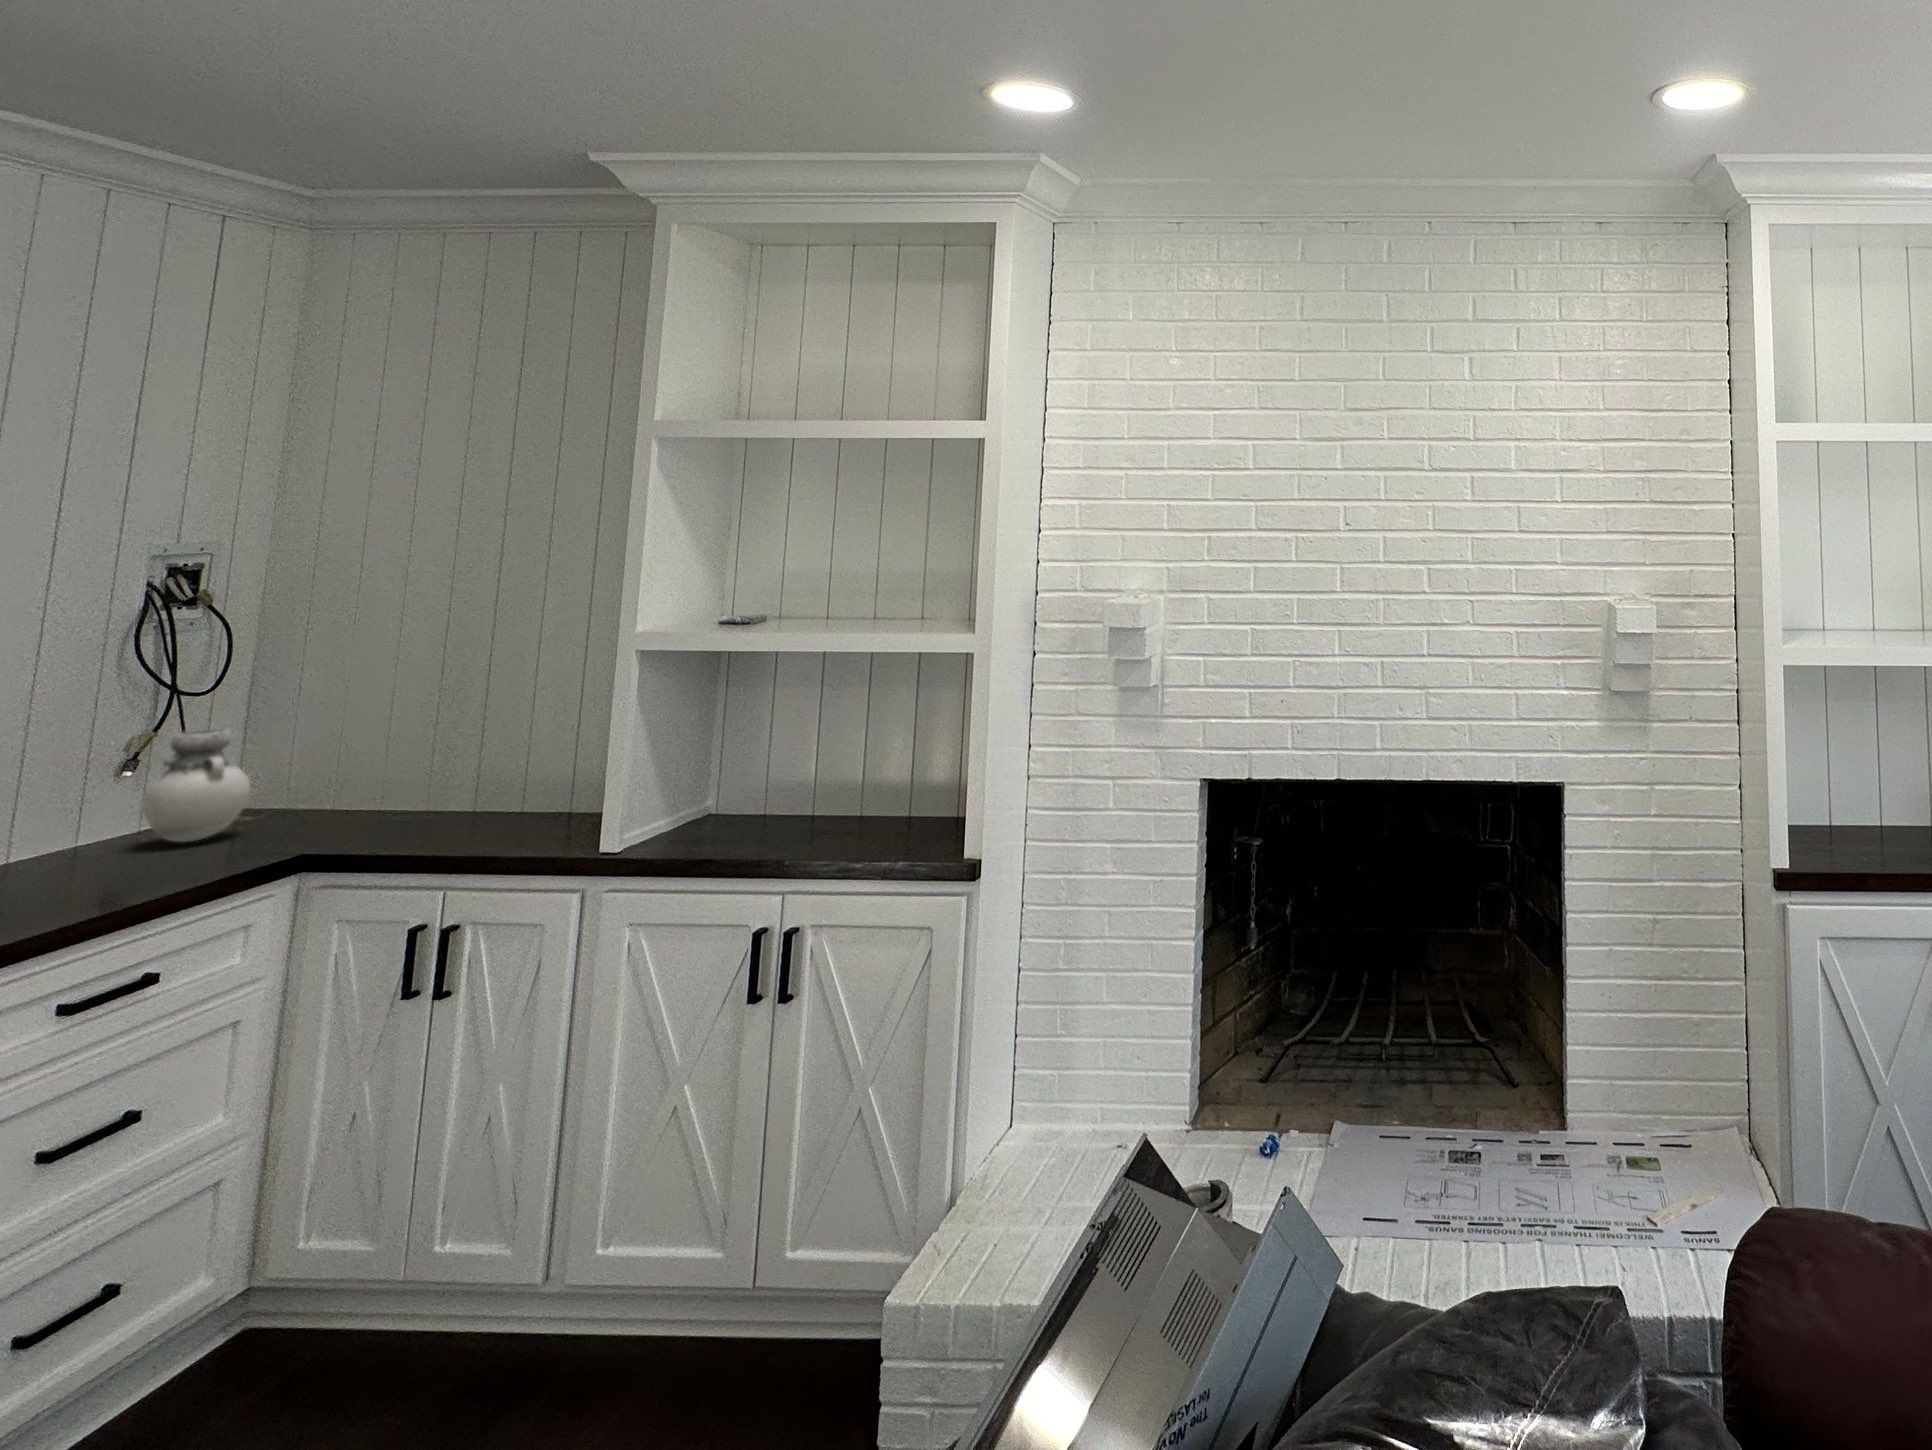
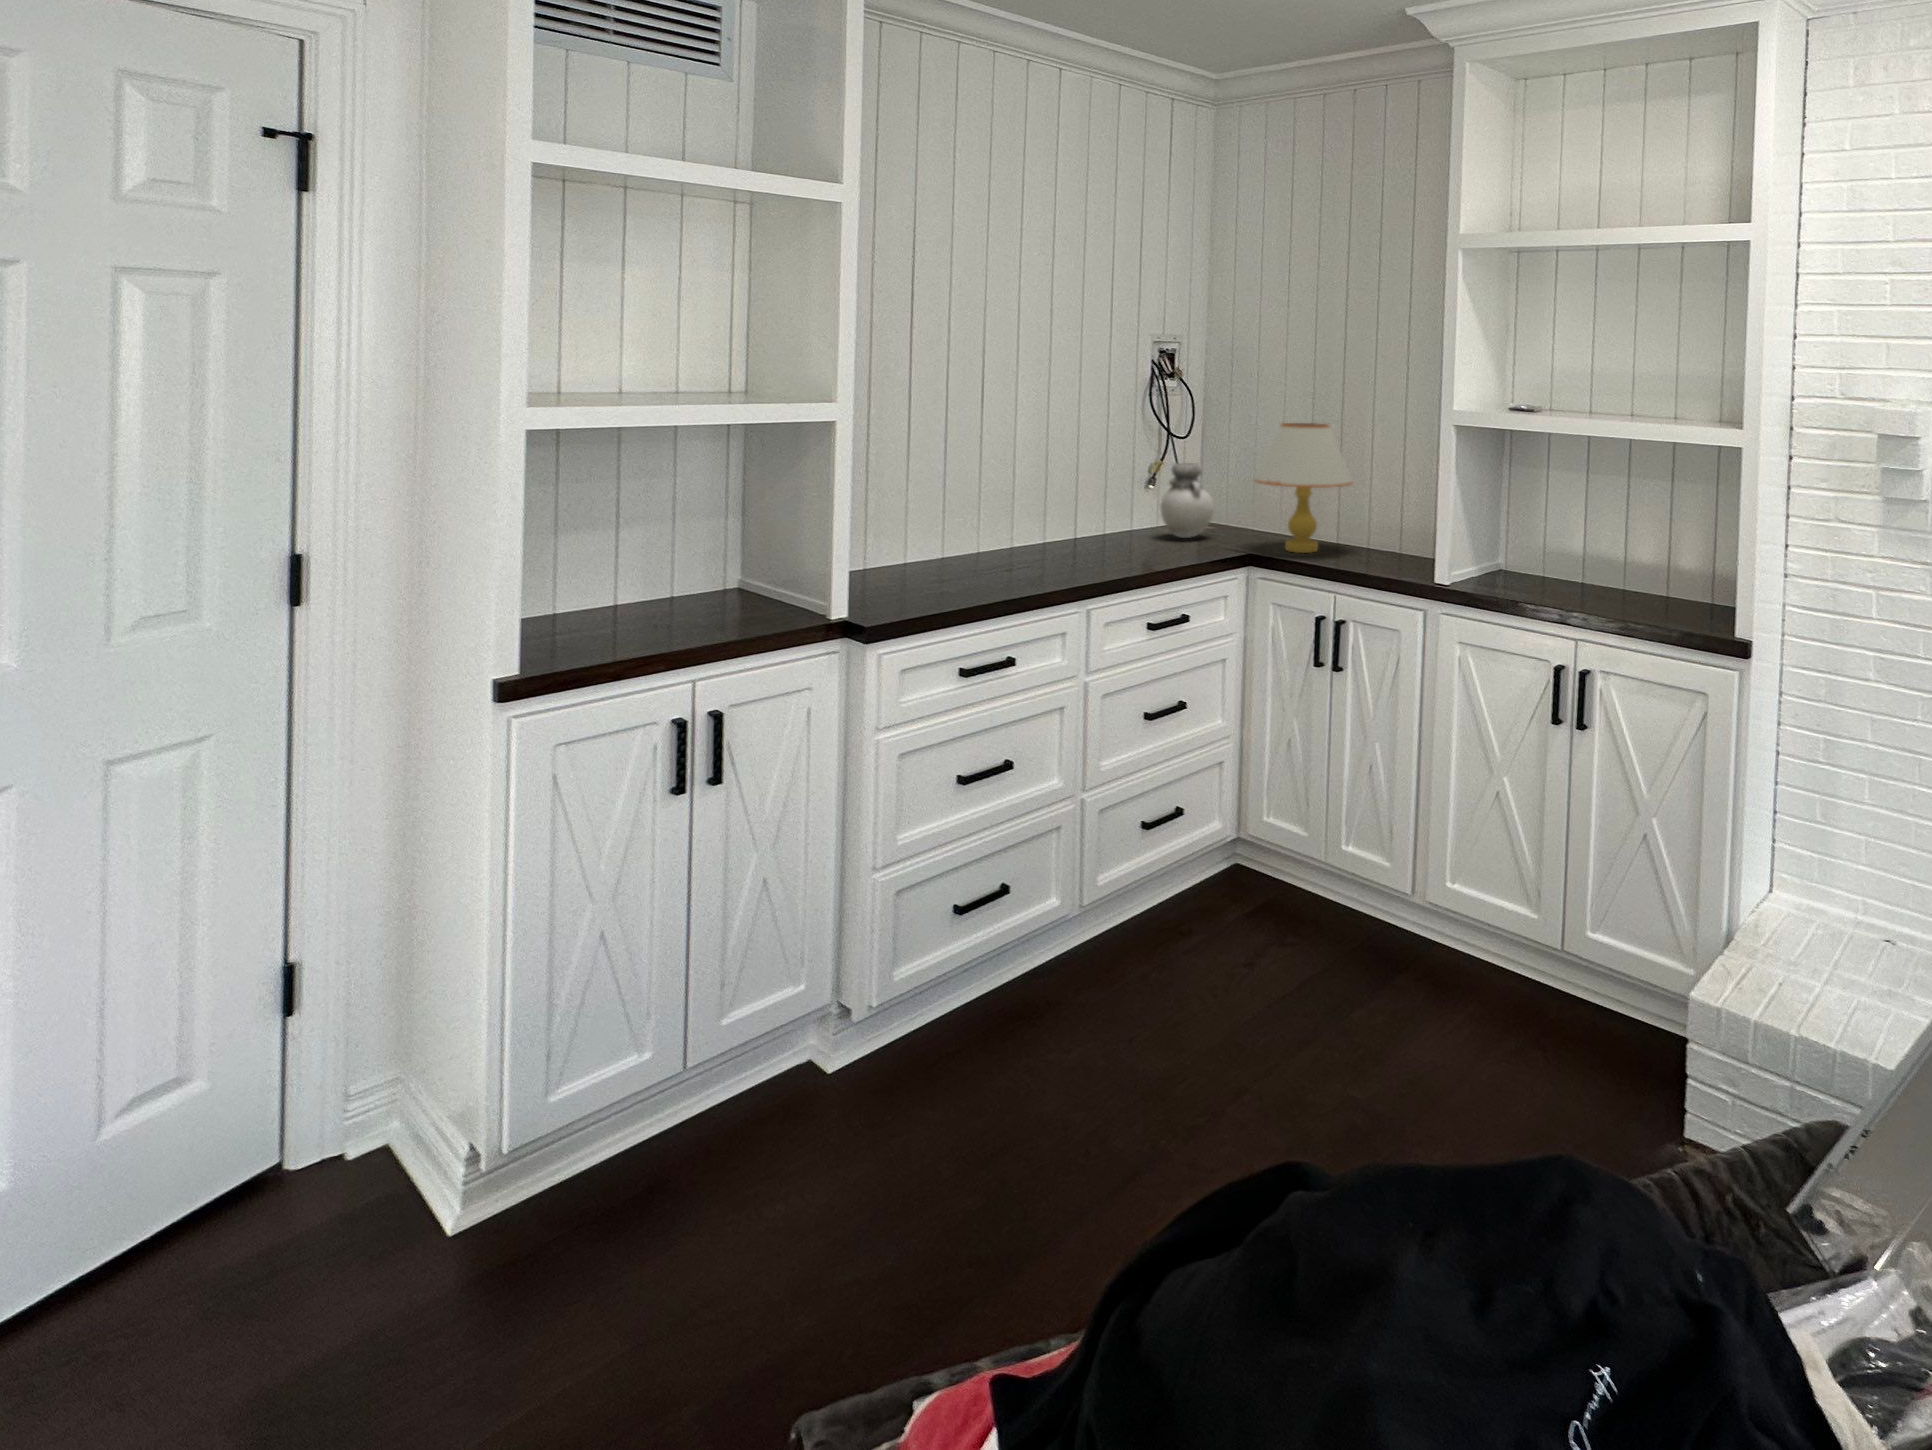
table lamp: none [322,658,492,837] -> present [1255,423,1353,553]

